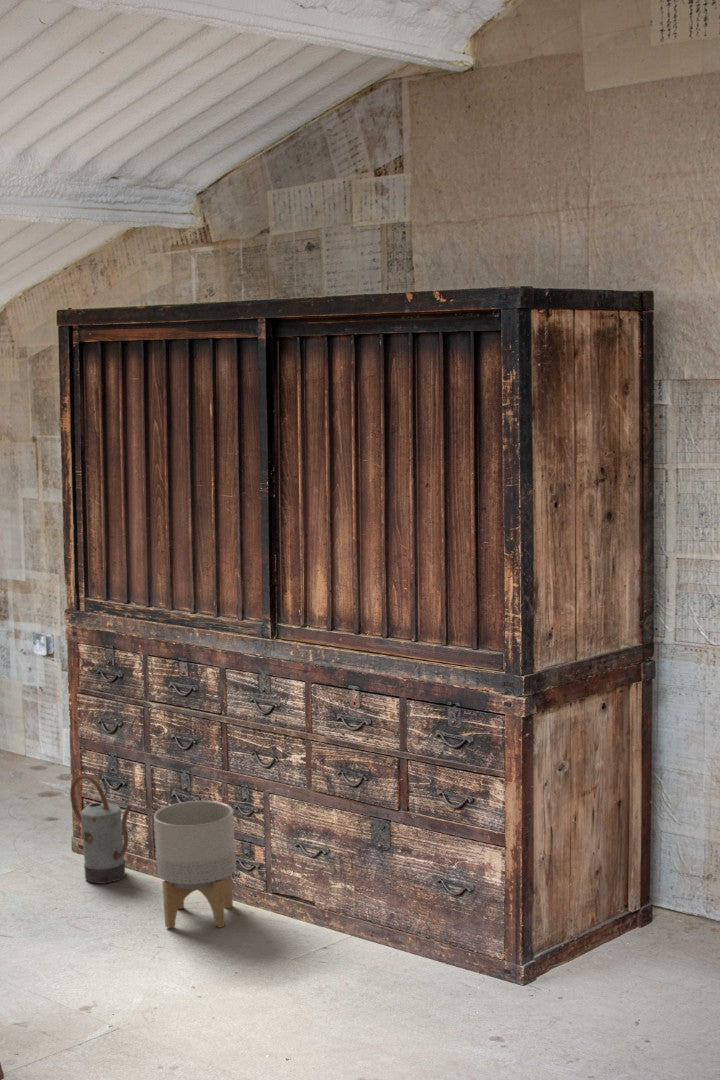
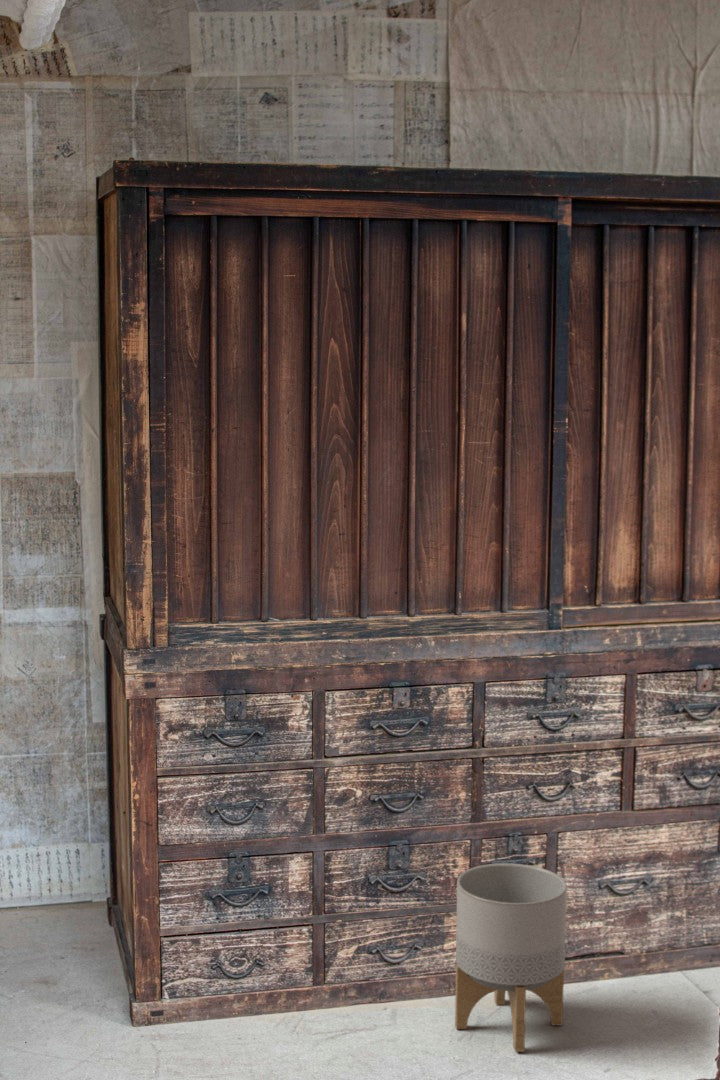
watering can: present [70,775,132,883] -> none [203,891,342,1052]

